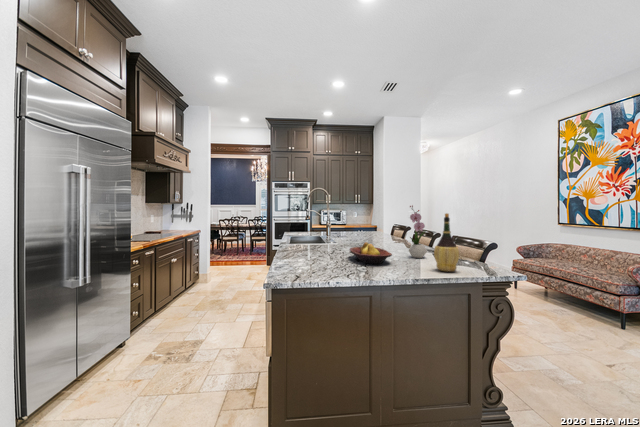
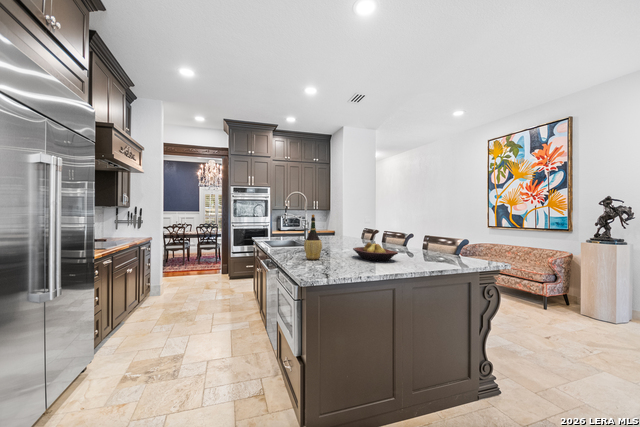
flower arrangement: present [409,206,427,258] -> none [402,208,419,256]
wine bottle: present [434,213,459,271] -> present [304,214,322,259]

